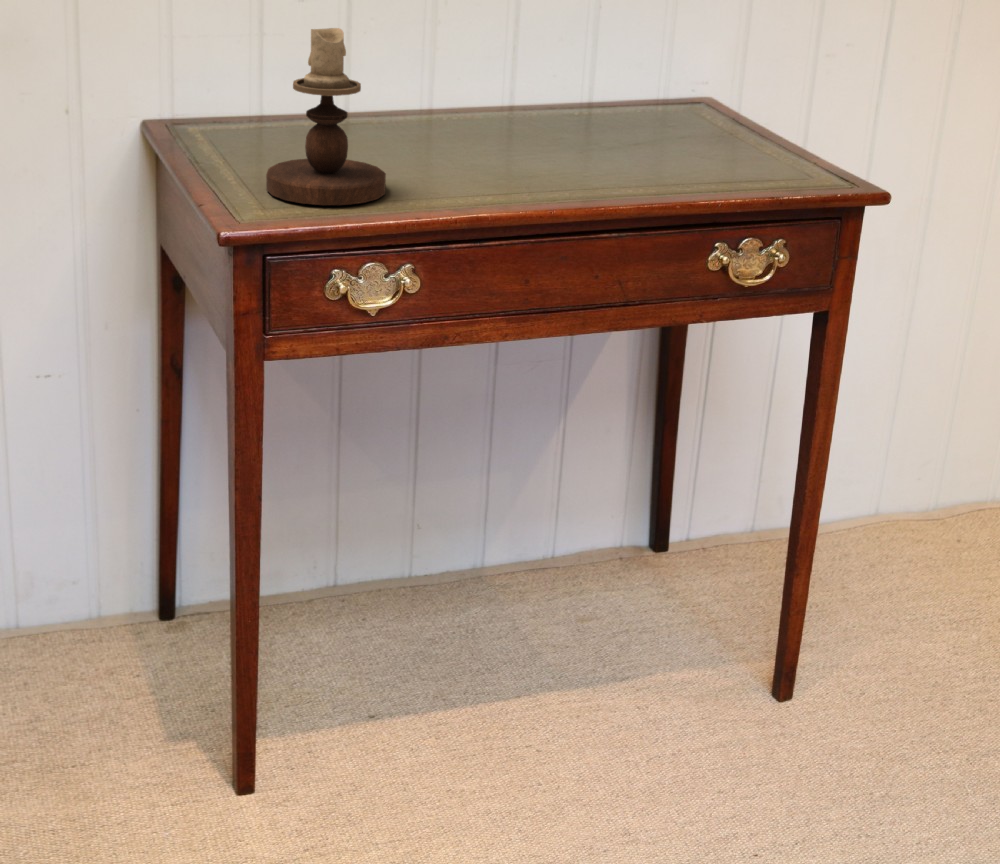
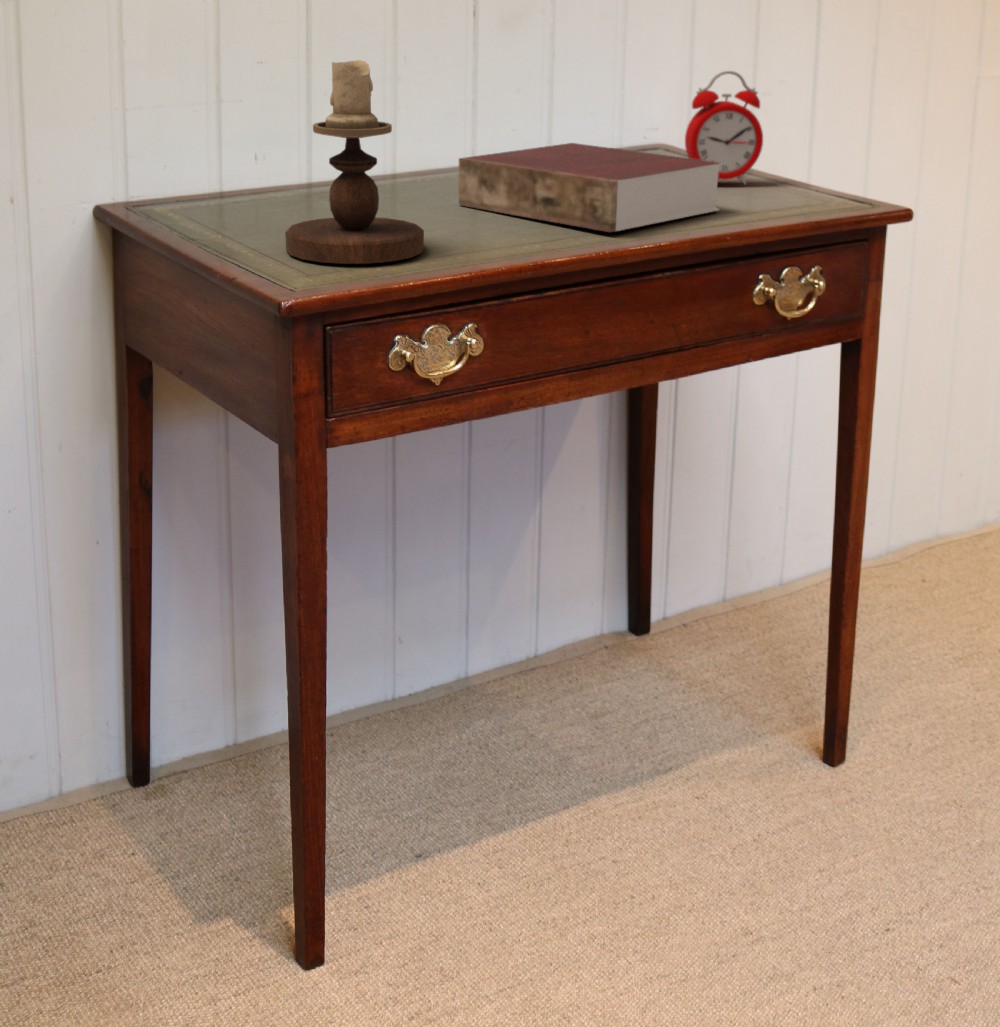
alarm clock: none [694,45,766,152] -> present [685,71,763,184]
book: none [460,100,696,193] -> present [459,143,723,232]

